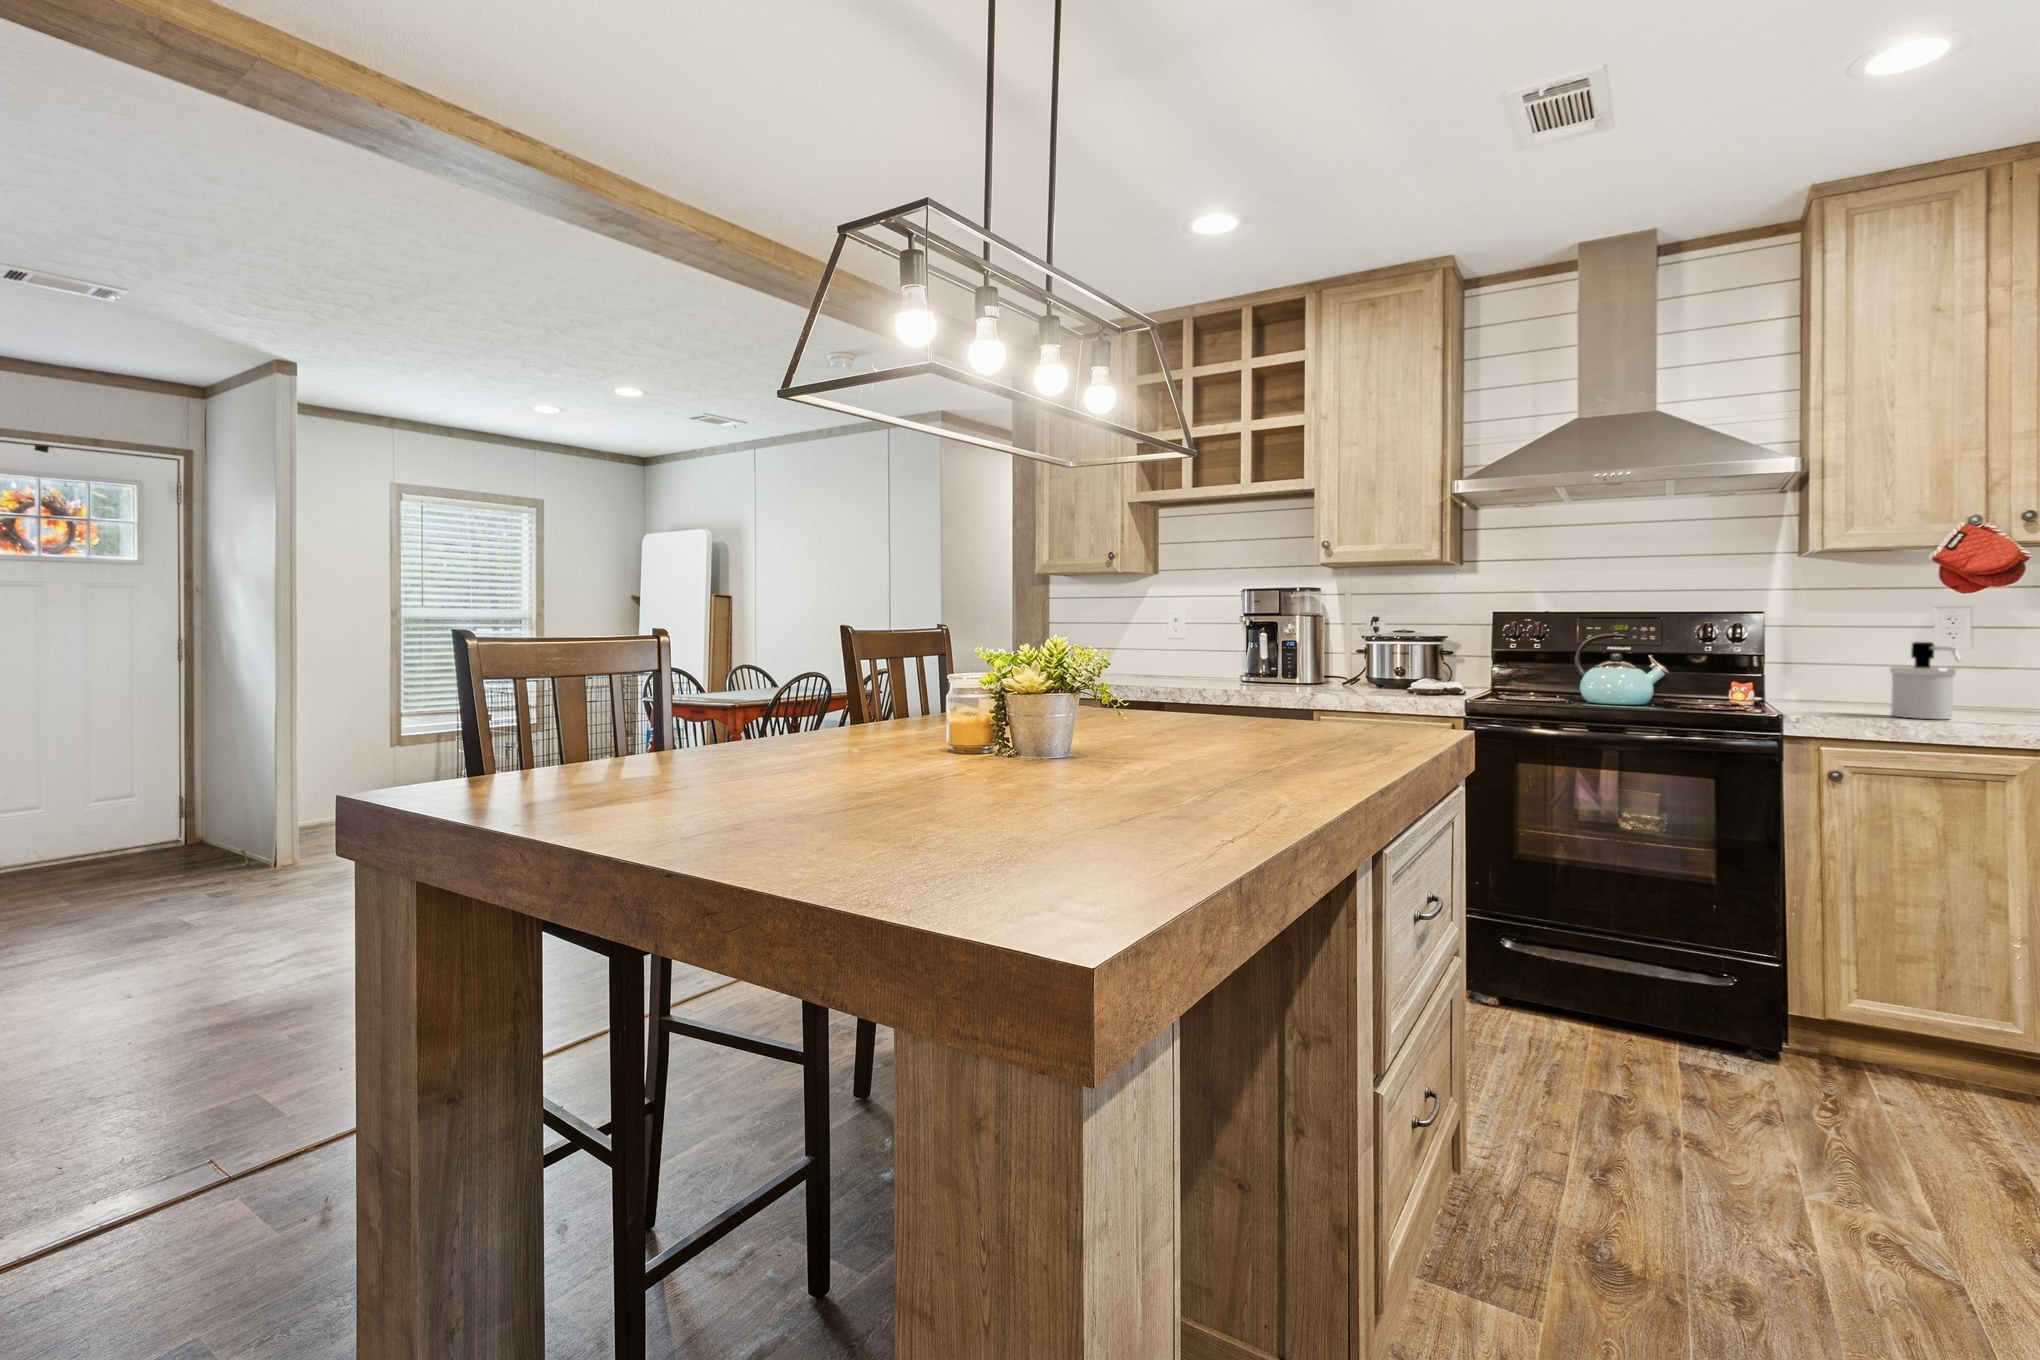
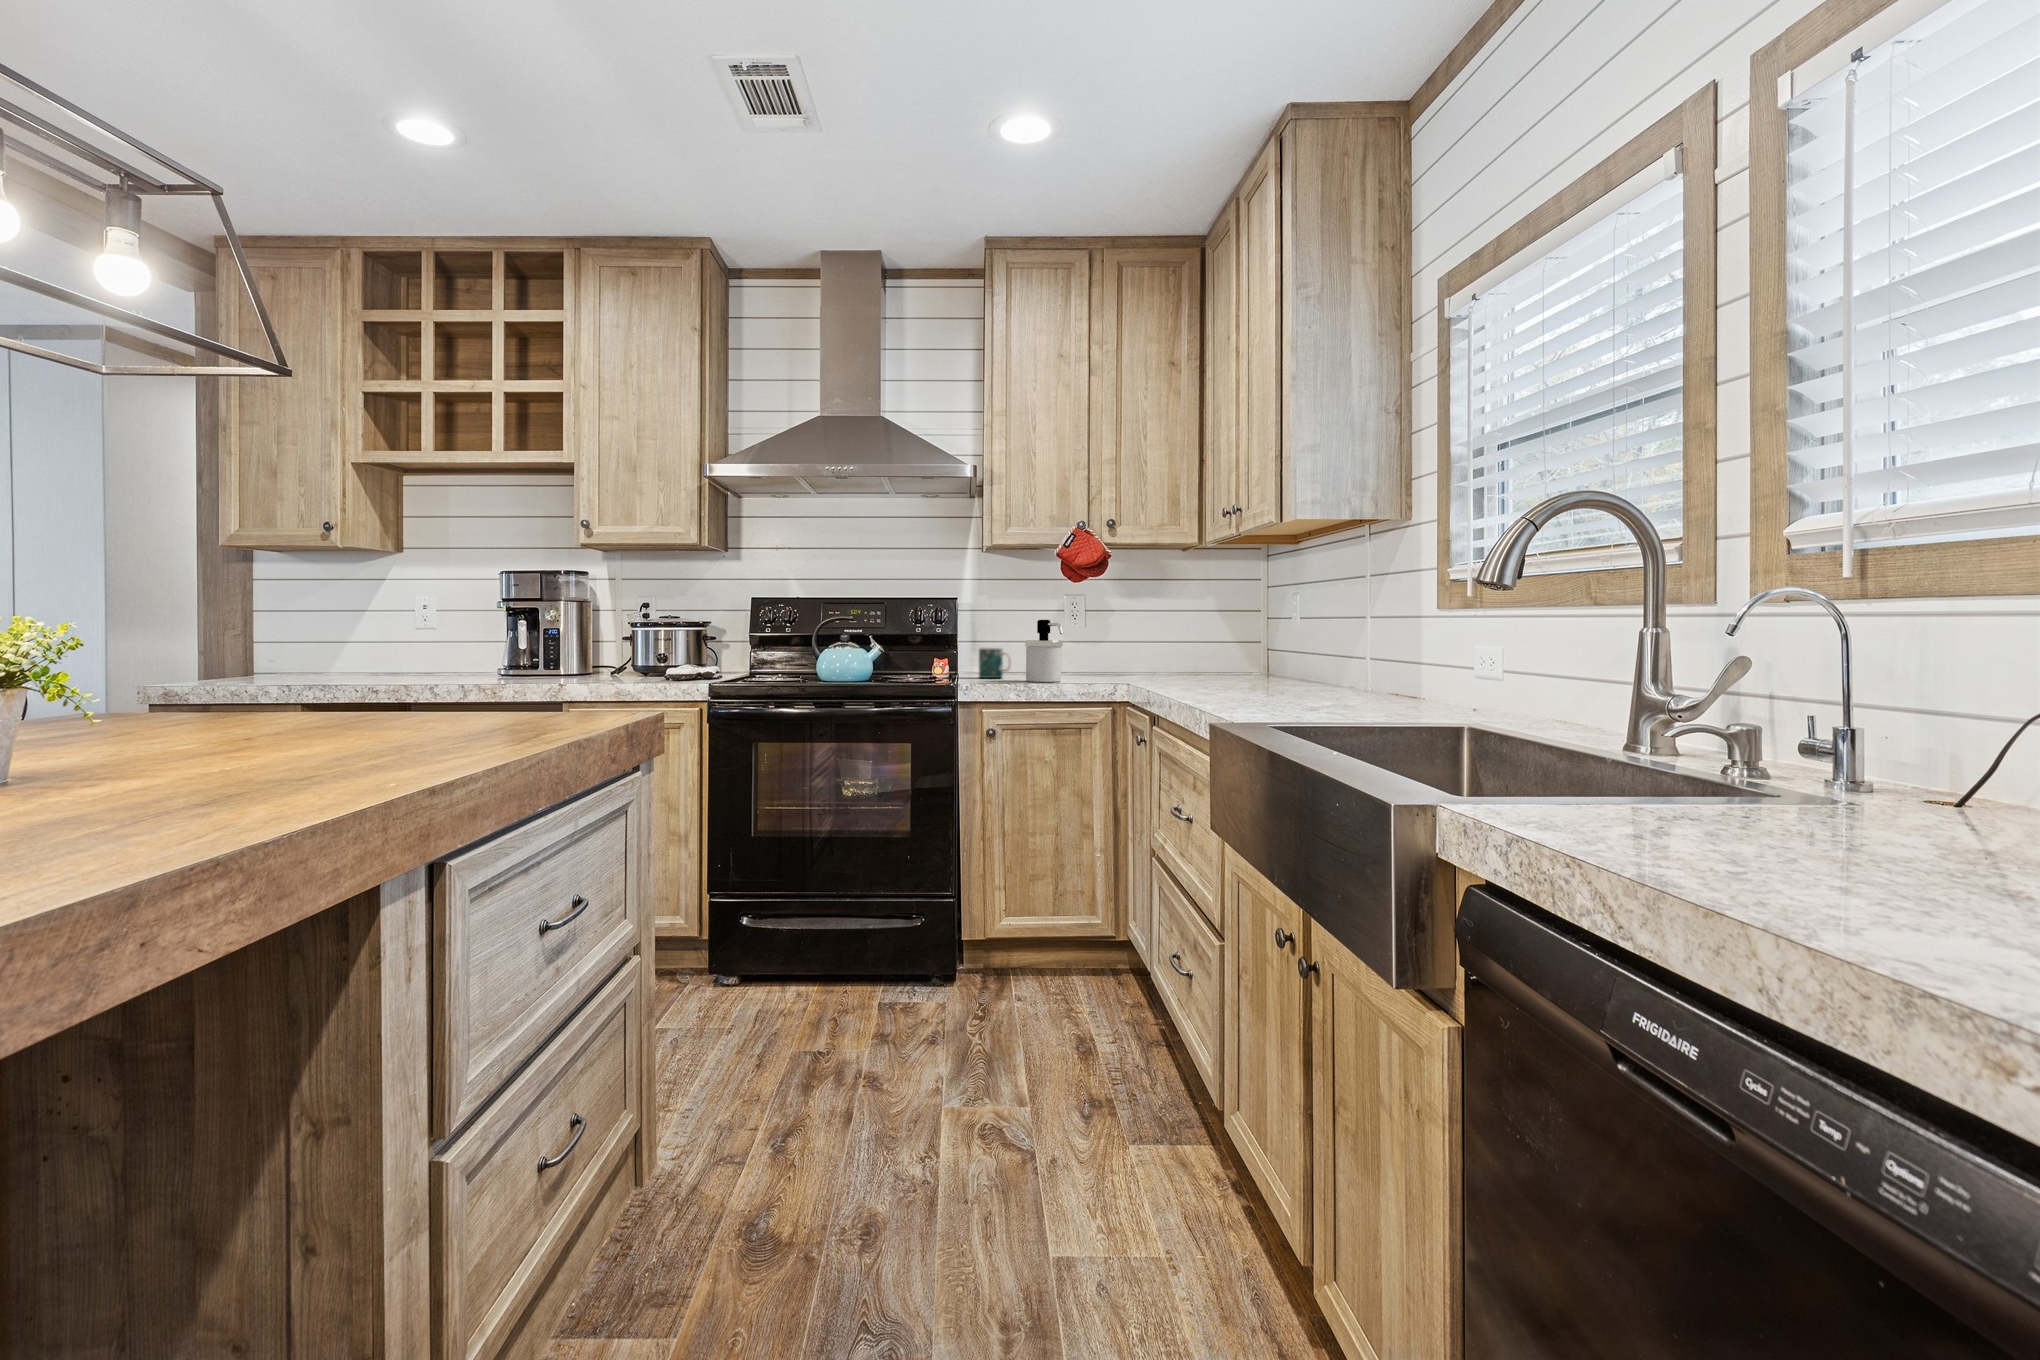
mug: none [1808,673,1862,710] -> present [979,648,1011,678]

